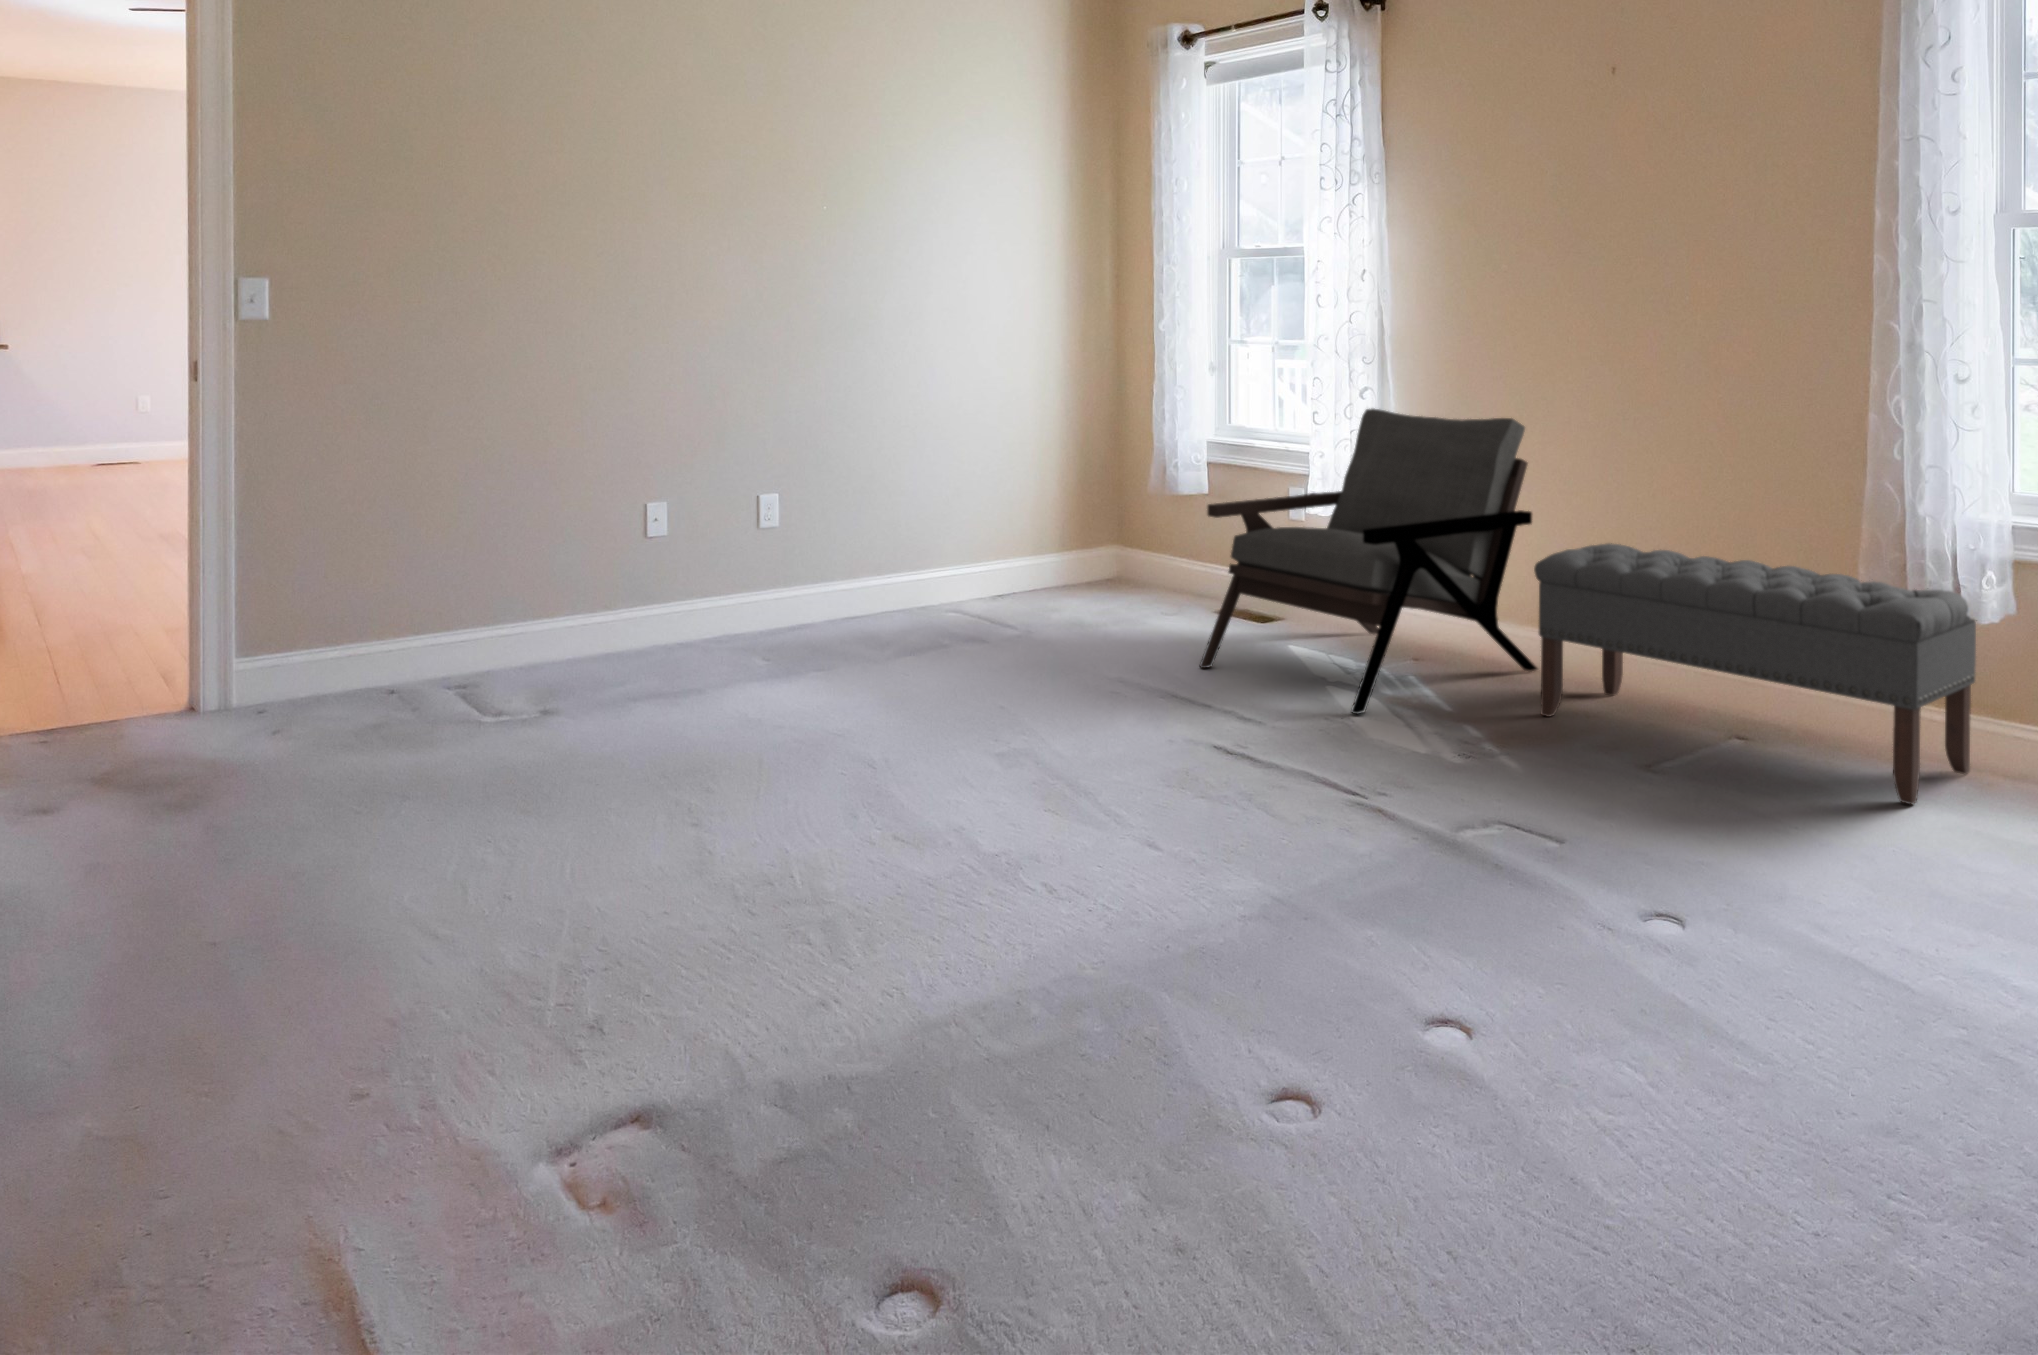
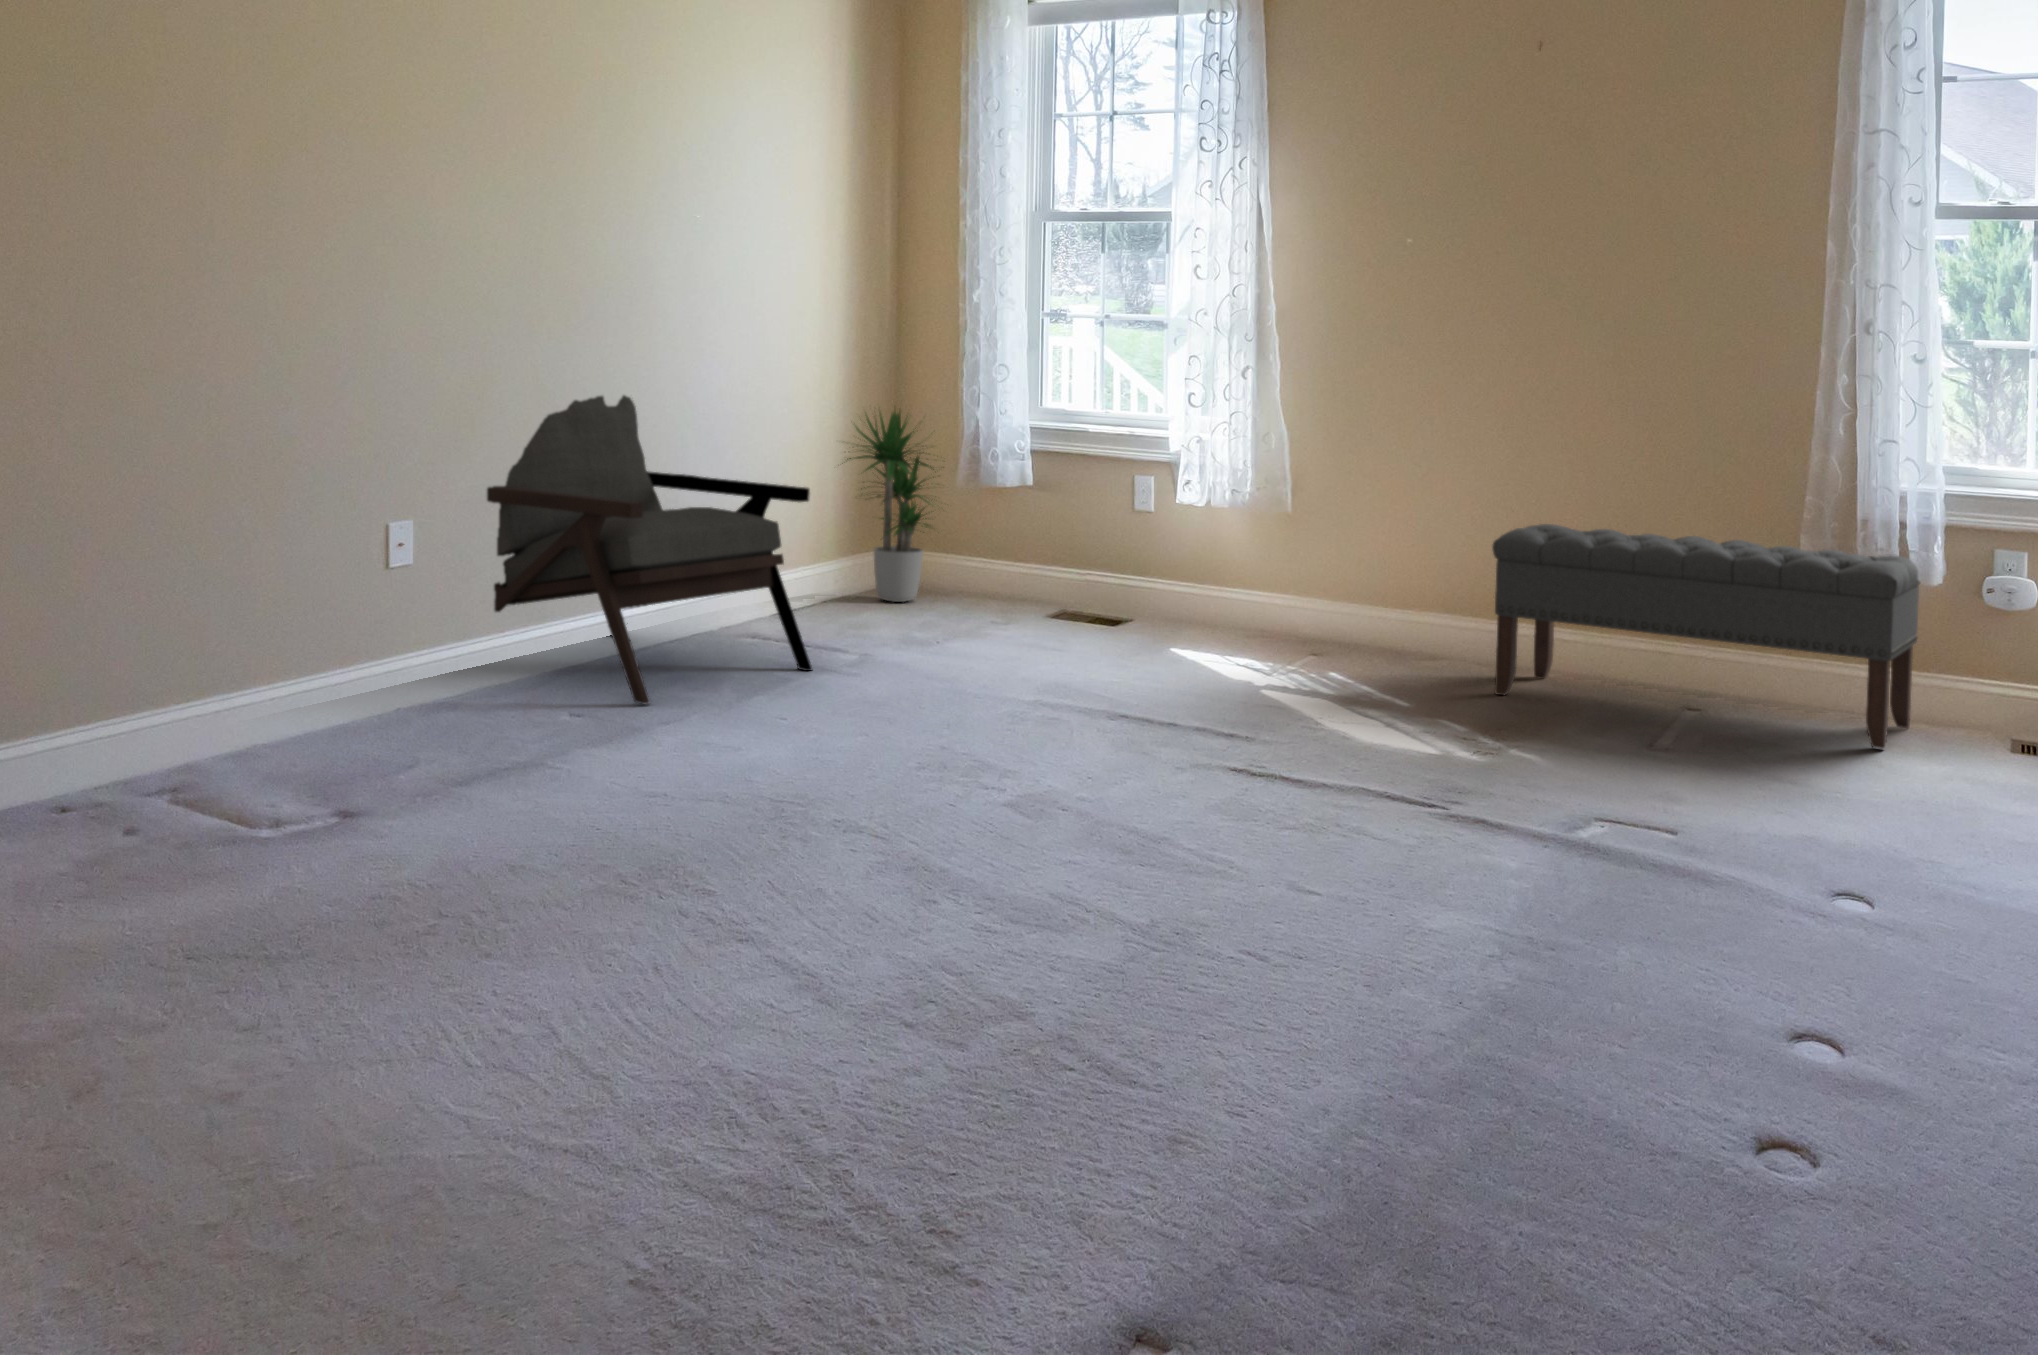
armchair: present [1200,409,1537,714] -> present [487,395,812,704]
potted plant: none [1032,421,1141,595] -> present [842,411,944,602]

